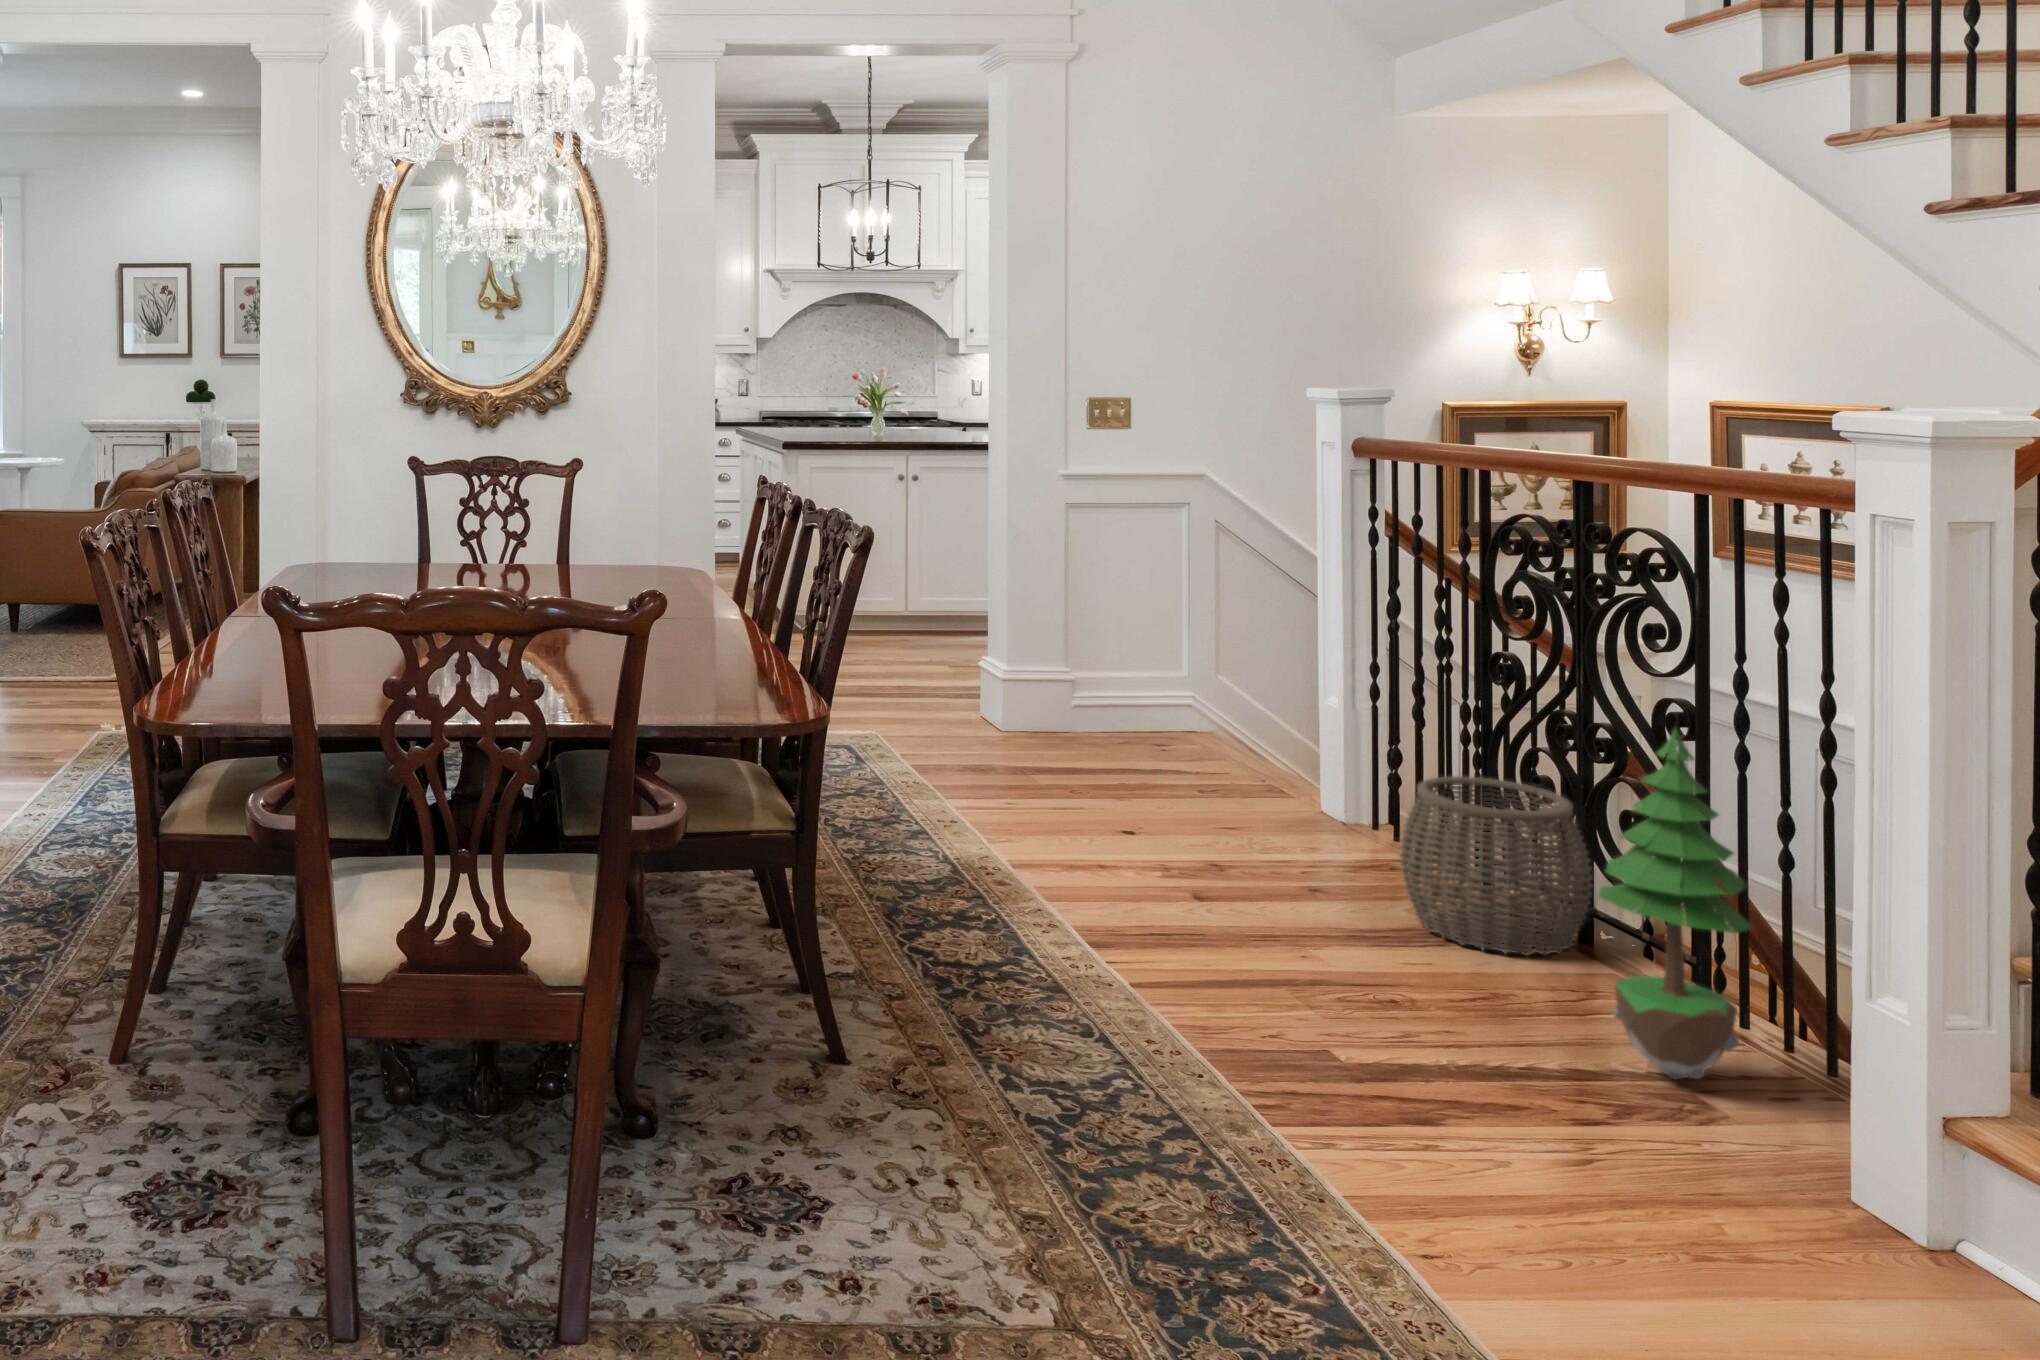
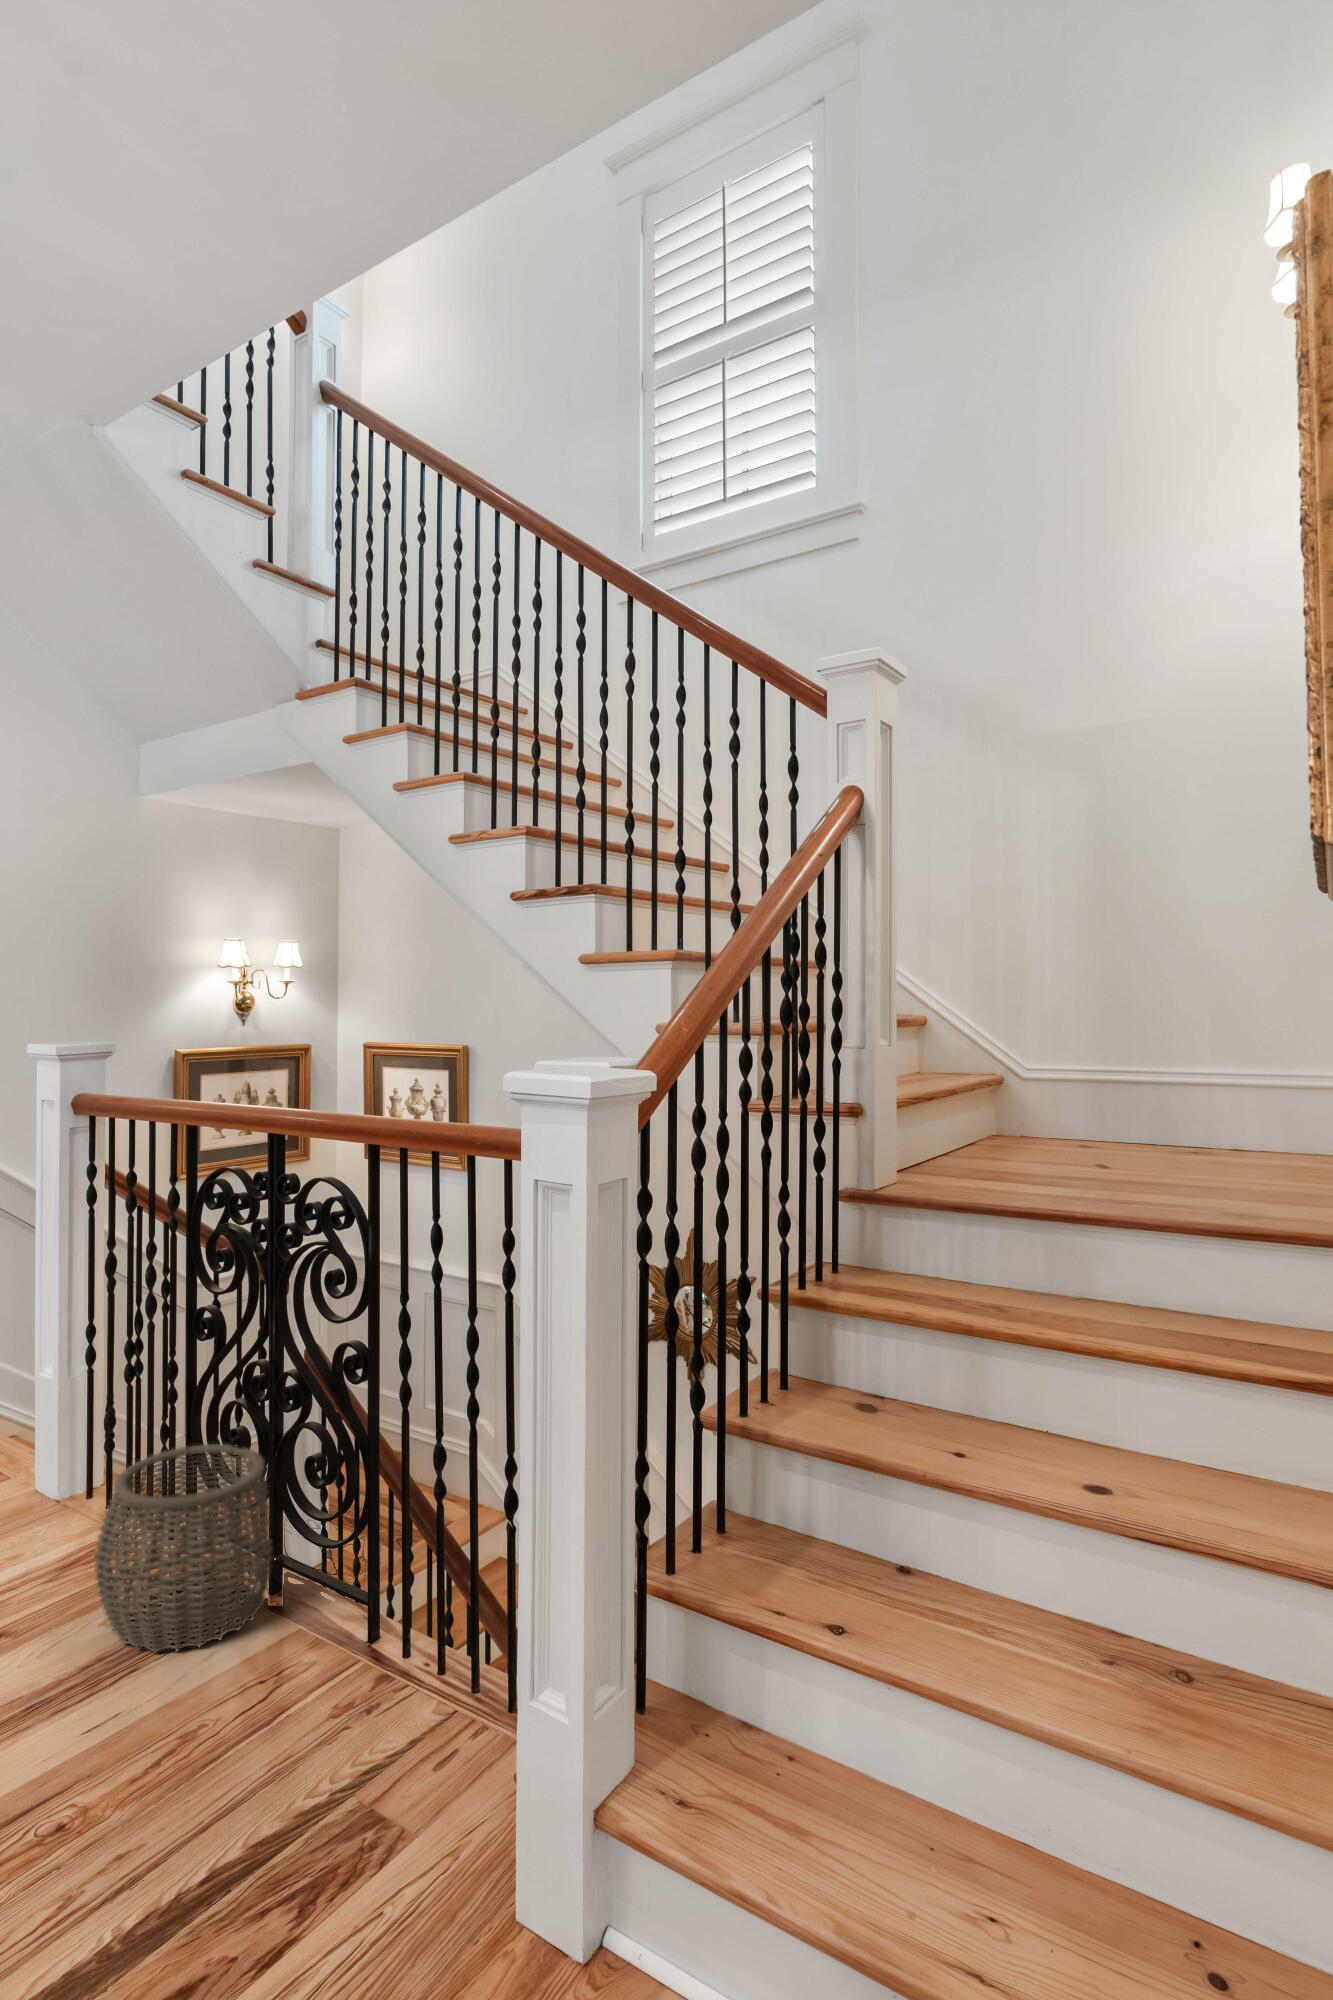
potted tree: present [1599,729,1753,1079] -> none [283,1411,422,1789]

